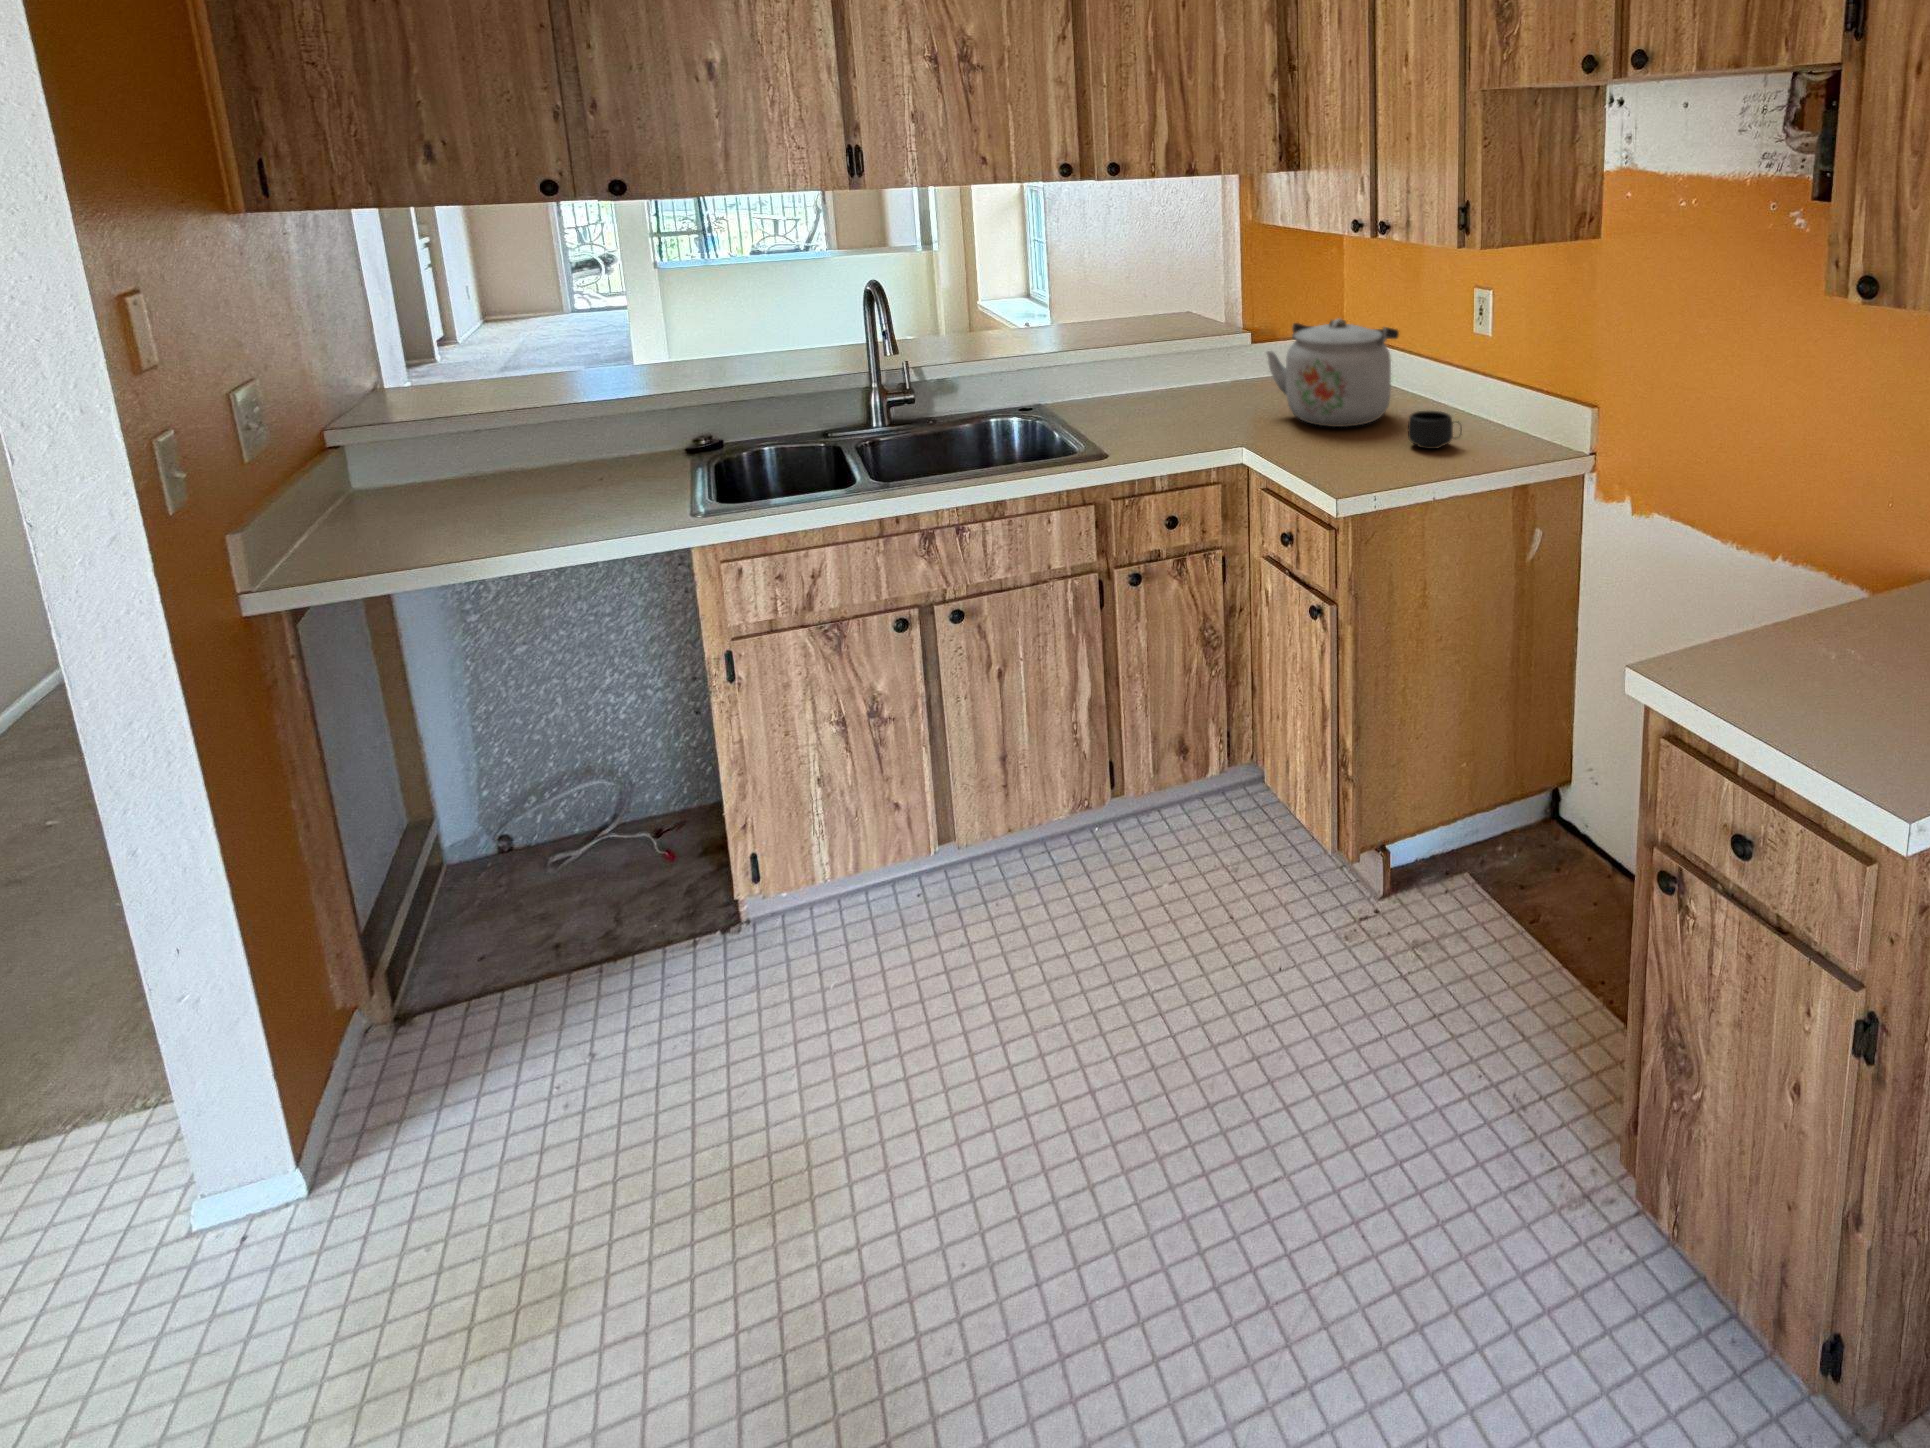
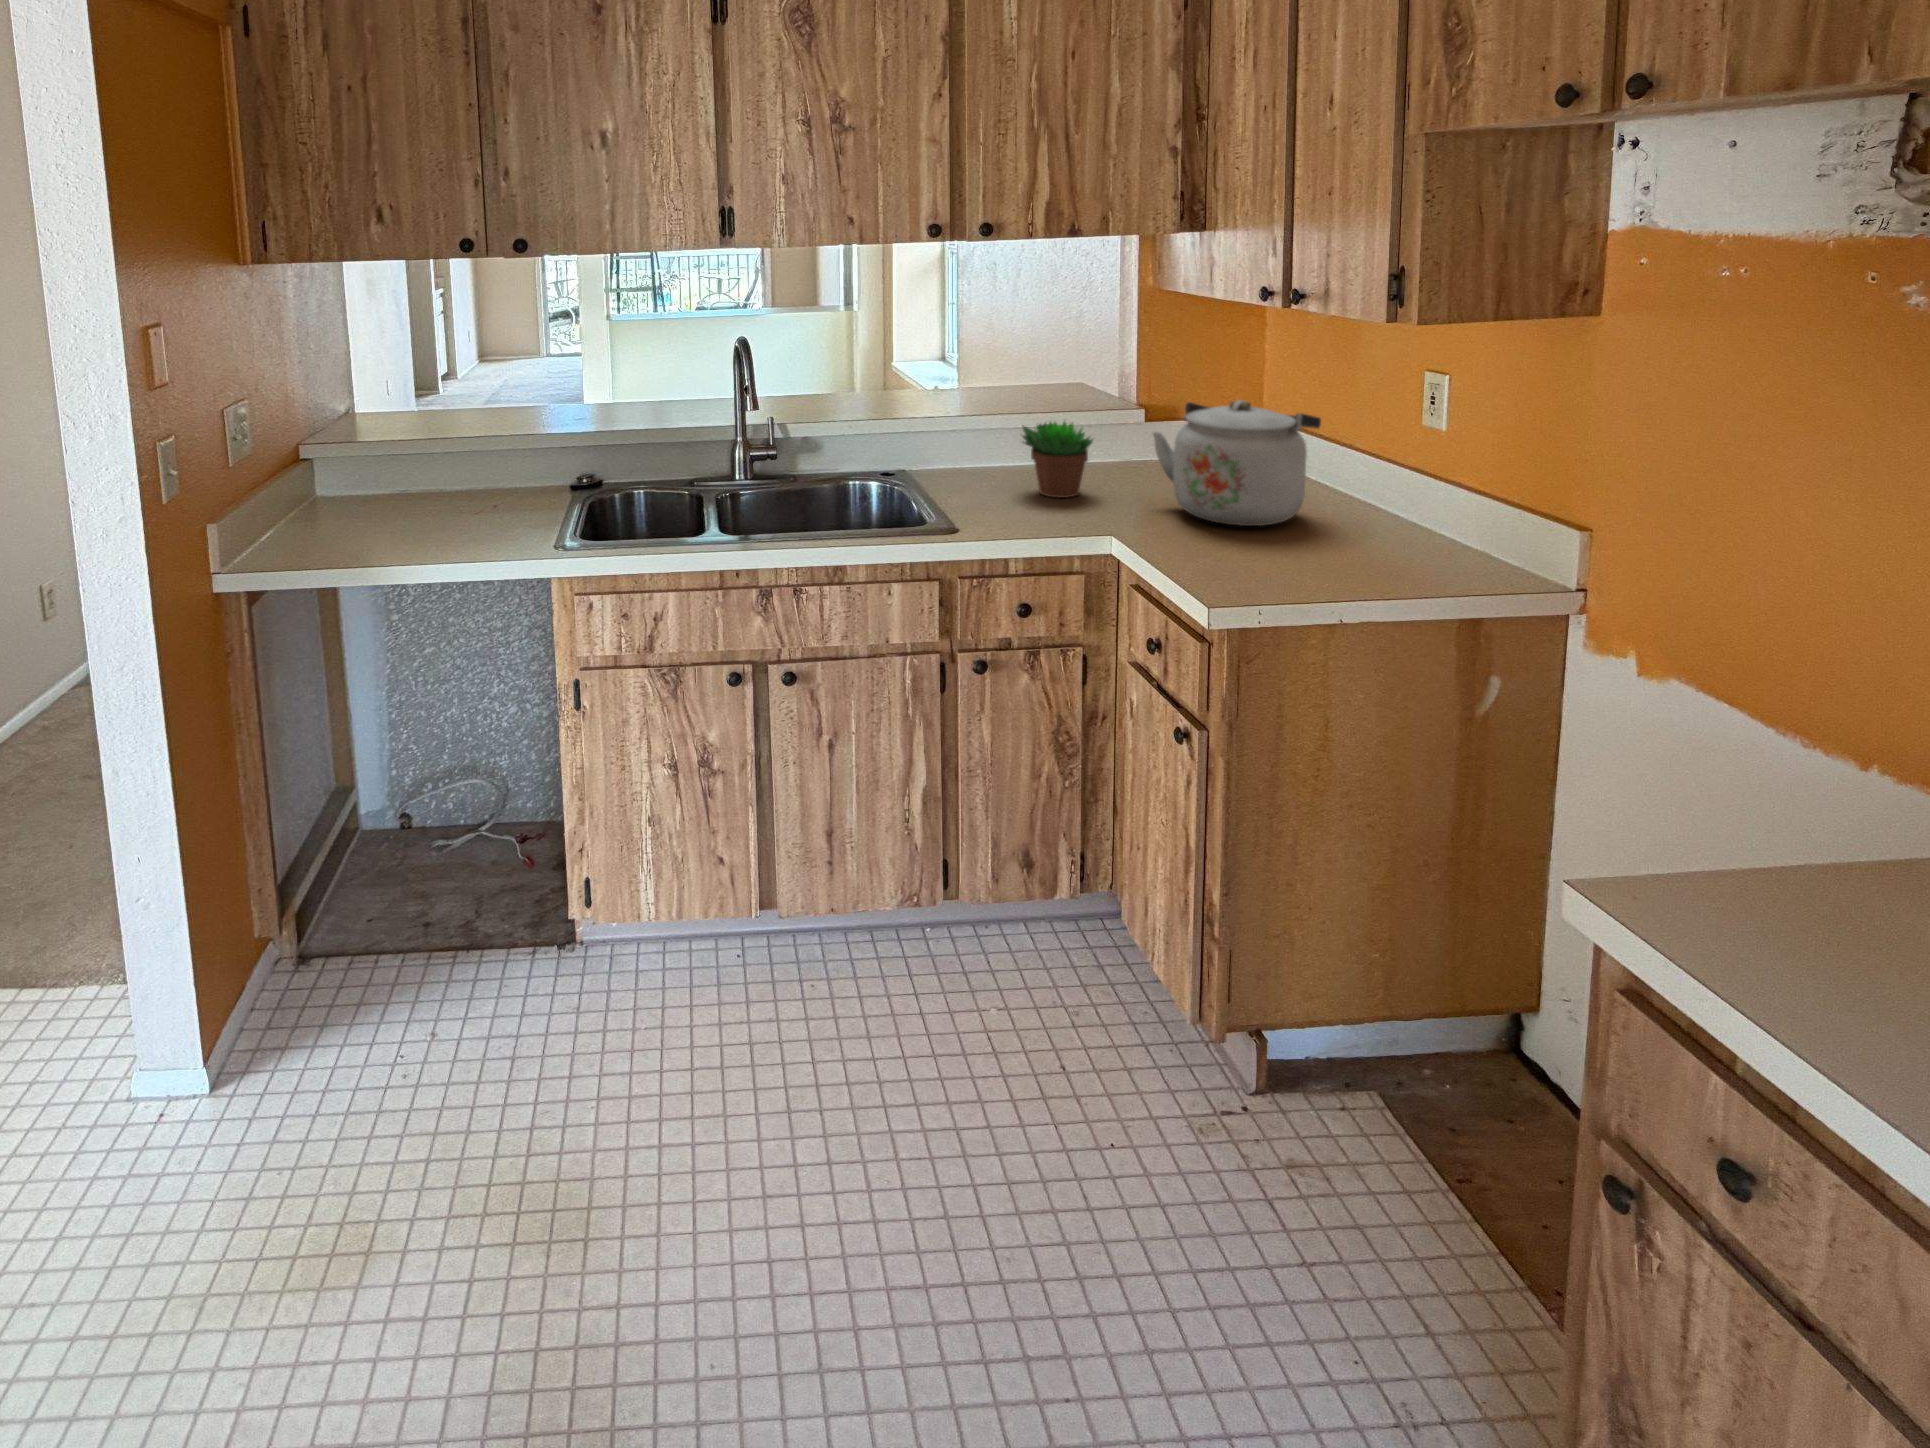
succulent plant: none [1150,344,1216,417] -> present [1022,421,1093,498]
mug: present [1408,411,1454,449] -> none [1319,516,1392,563]

